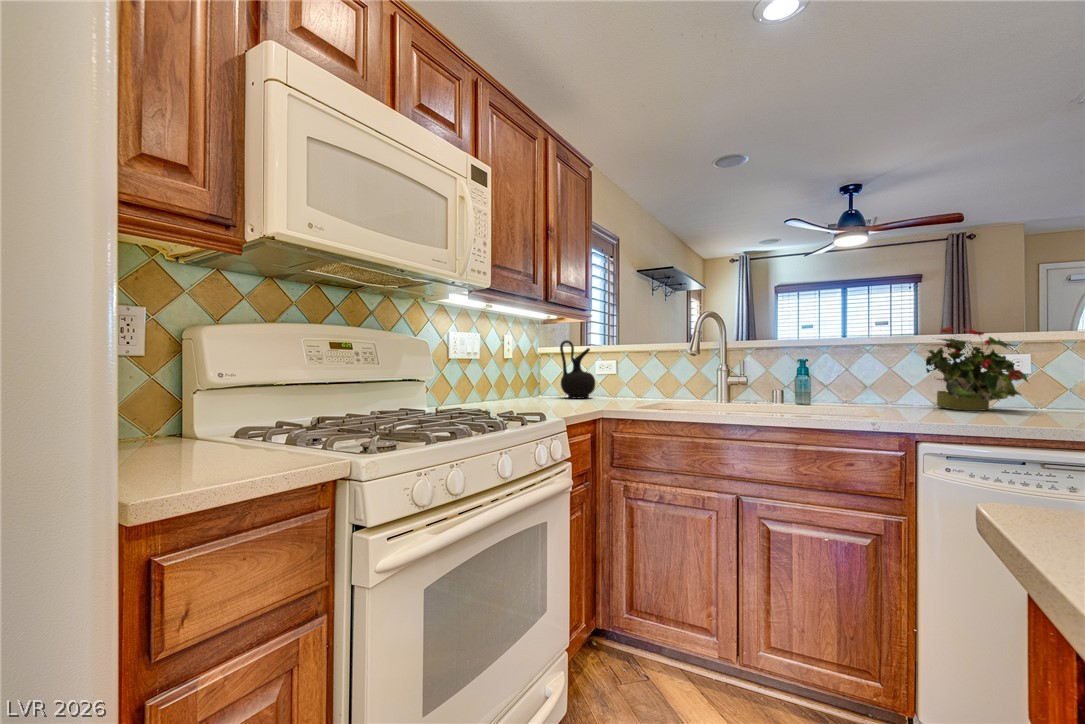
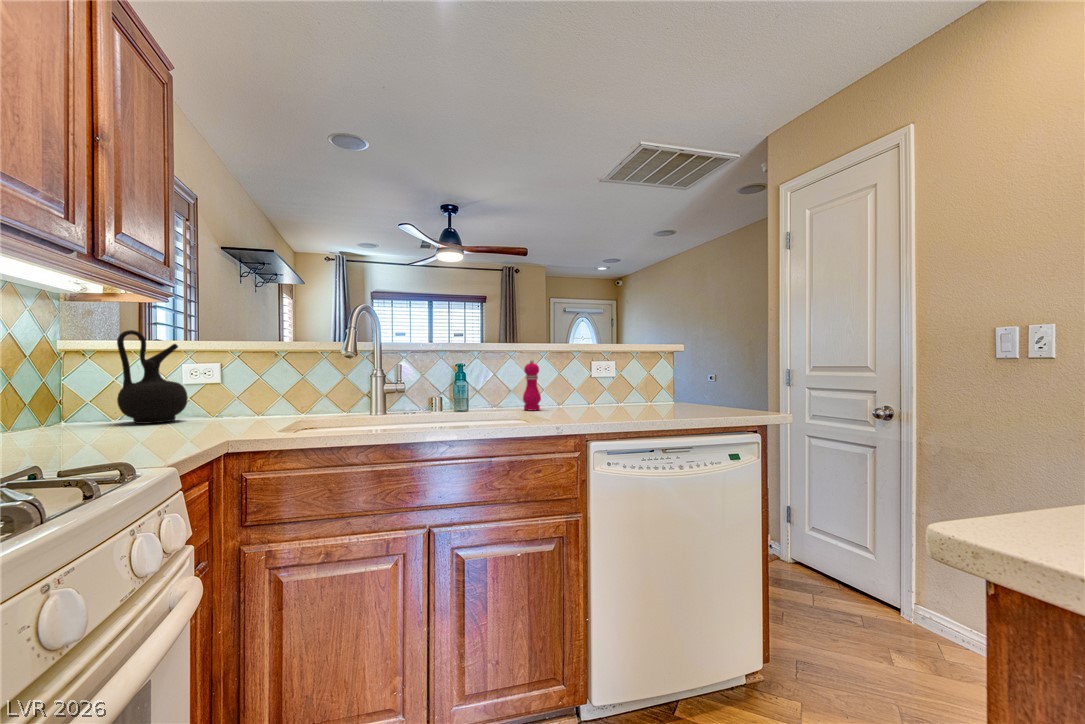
potted plant: present [926,327,1028,411] -> none [550,336,624,407]
pepper mill: none [869,355,893,409] -> present [523,359,541,411]

